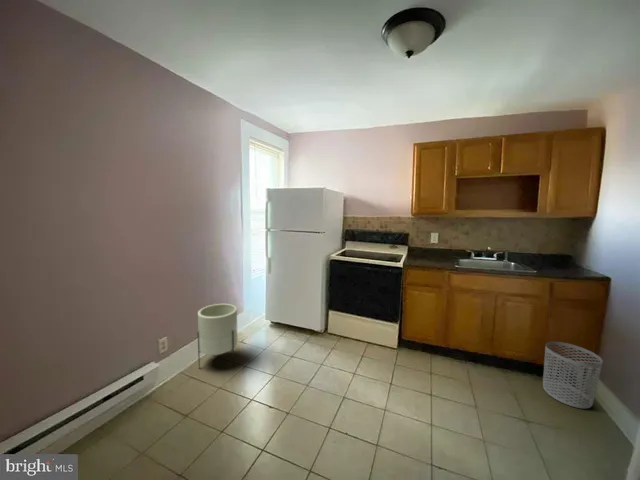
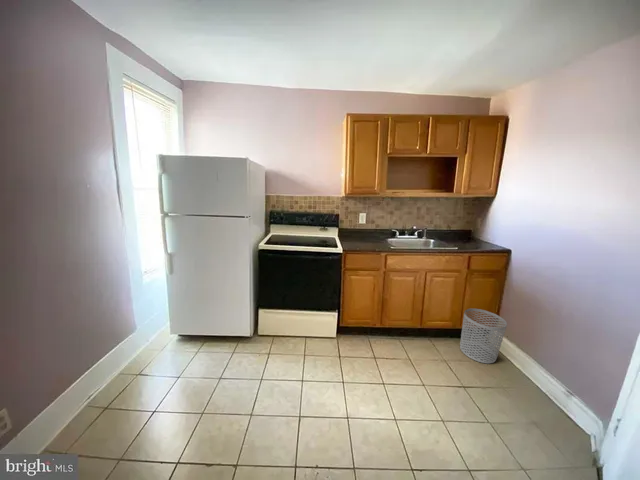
planter: present [197,304,238,367] -> none [40,334,130,449]

